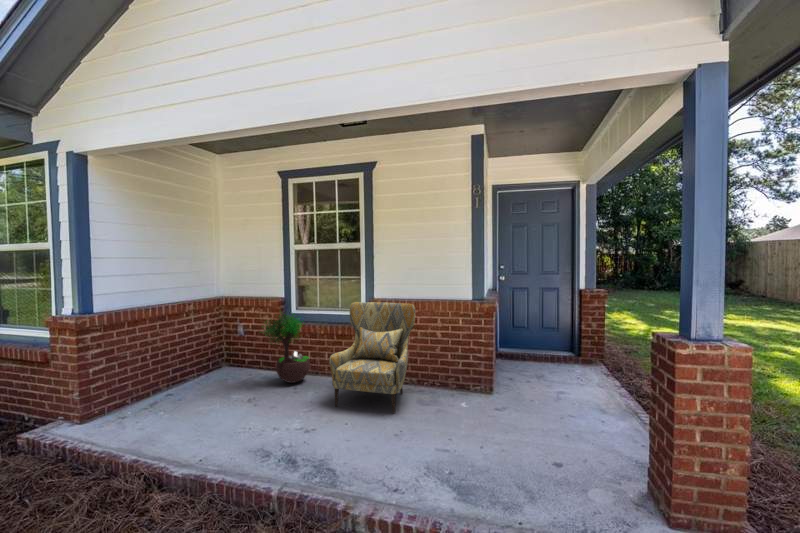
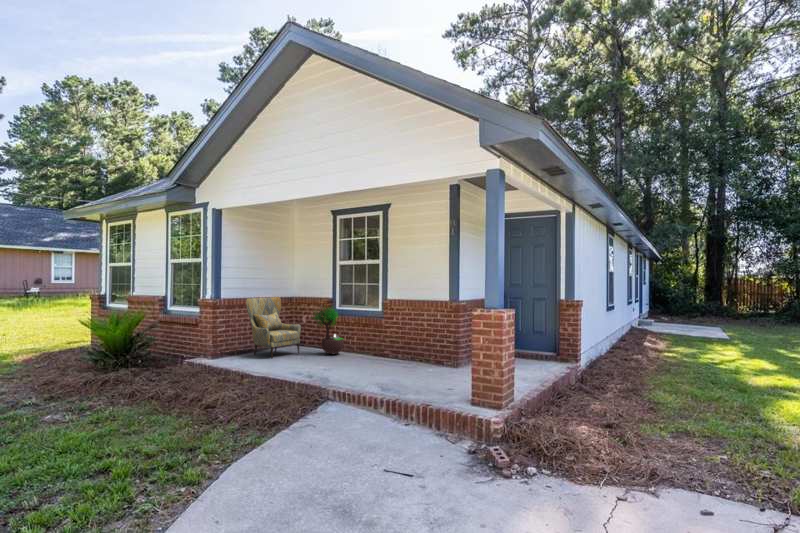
armchair: present [329,302,415,414] -> present [246,297,301,358]

